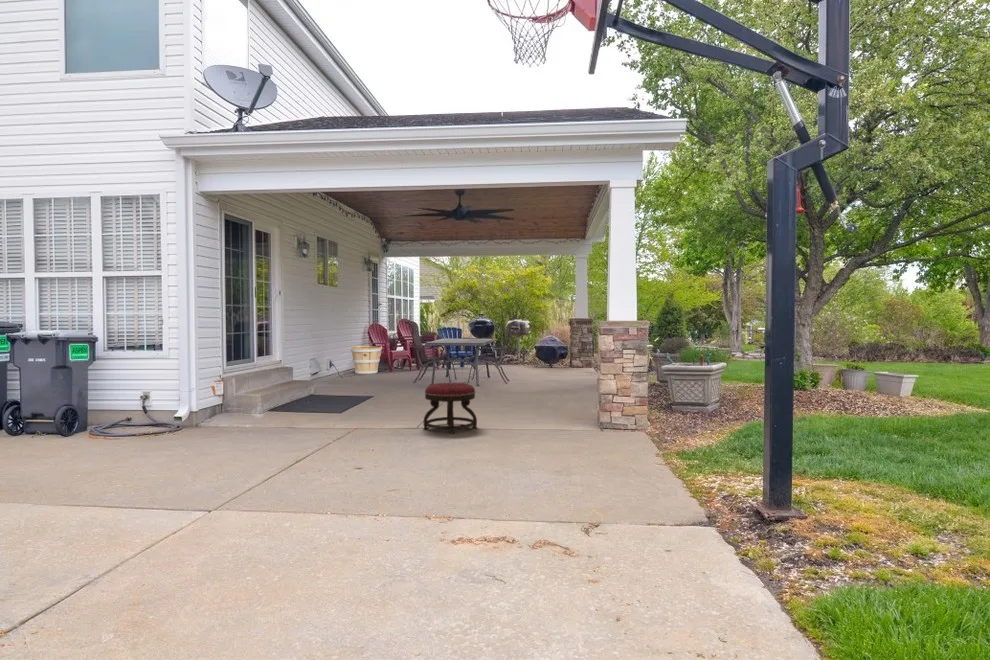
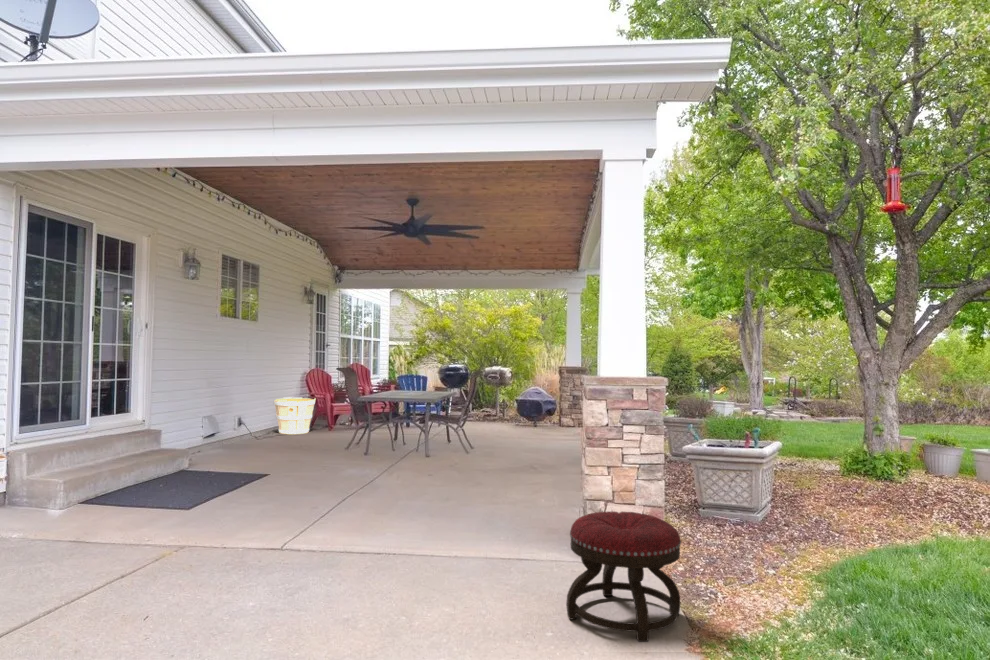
ottoman: present [423,383,477,433] -> present [566,511,681,642]

